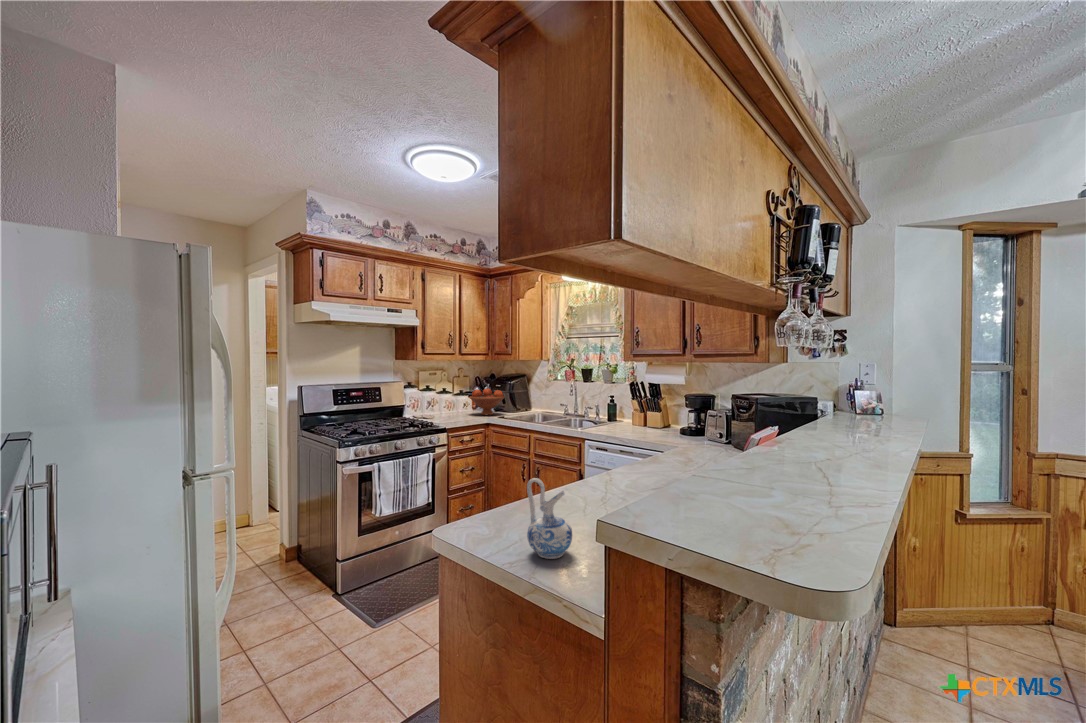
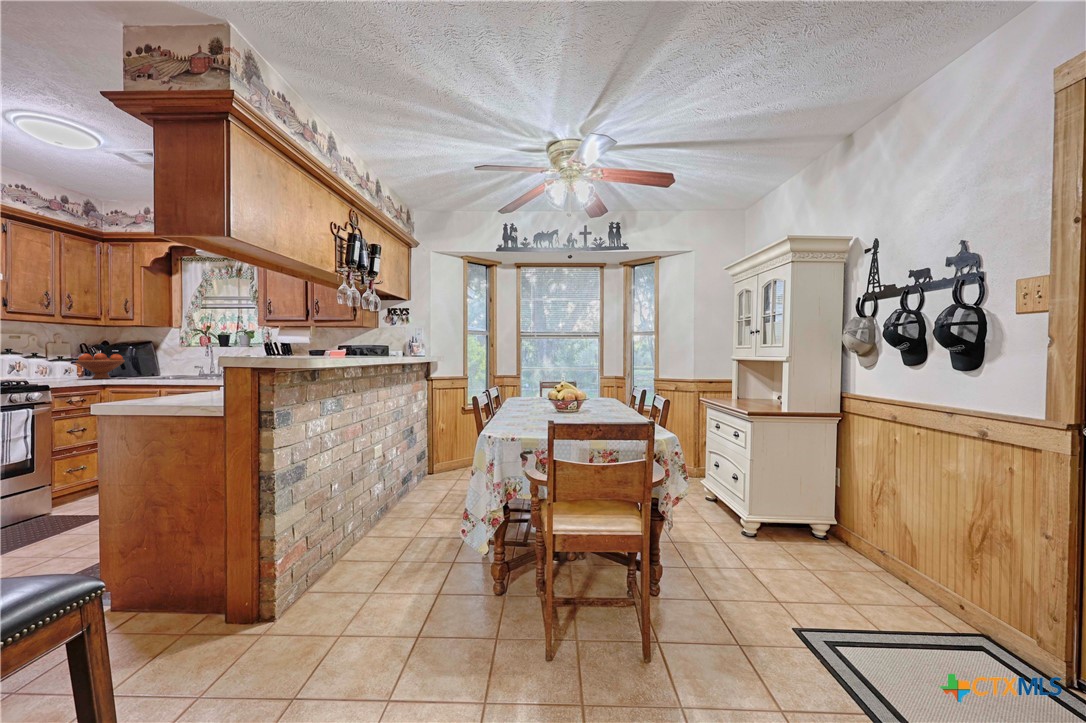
ceramic pitcher: present [527,478,572,559] -> none [176,358,208,399]

